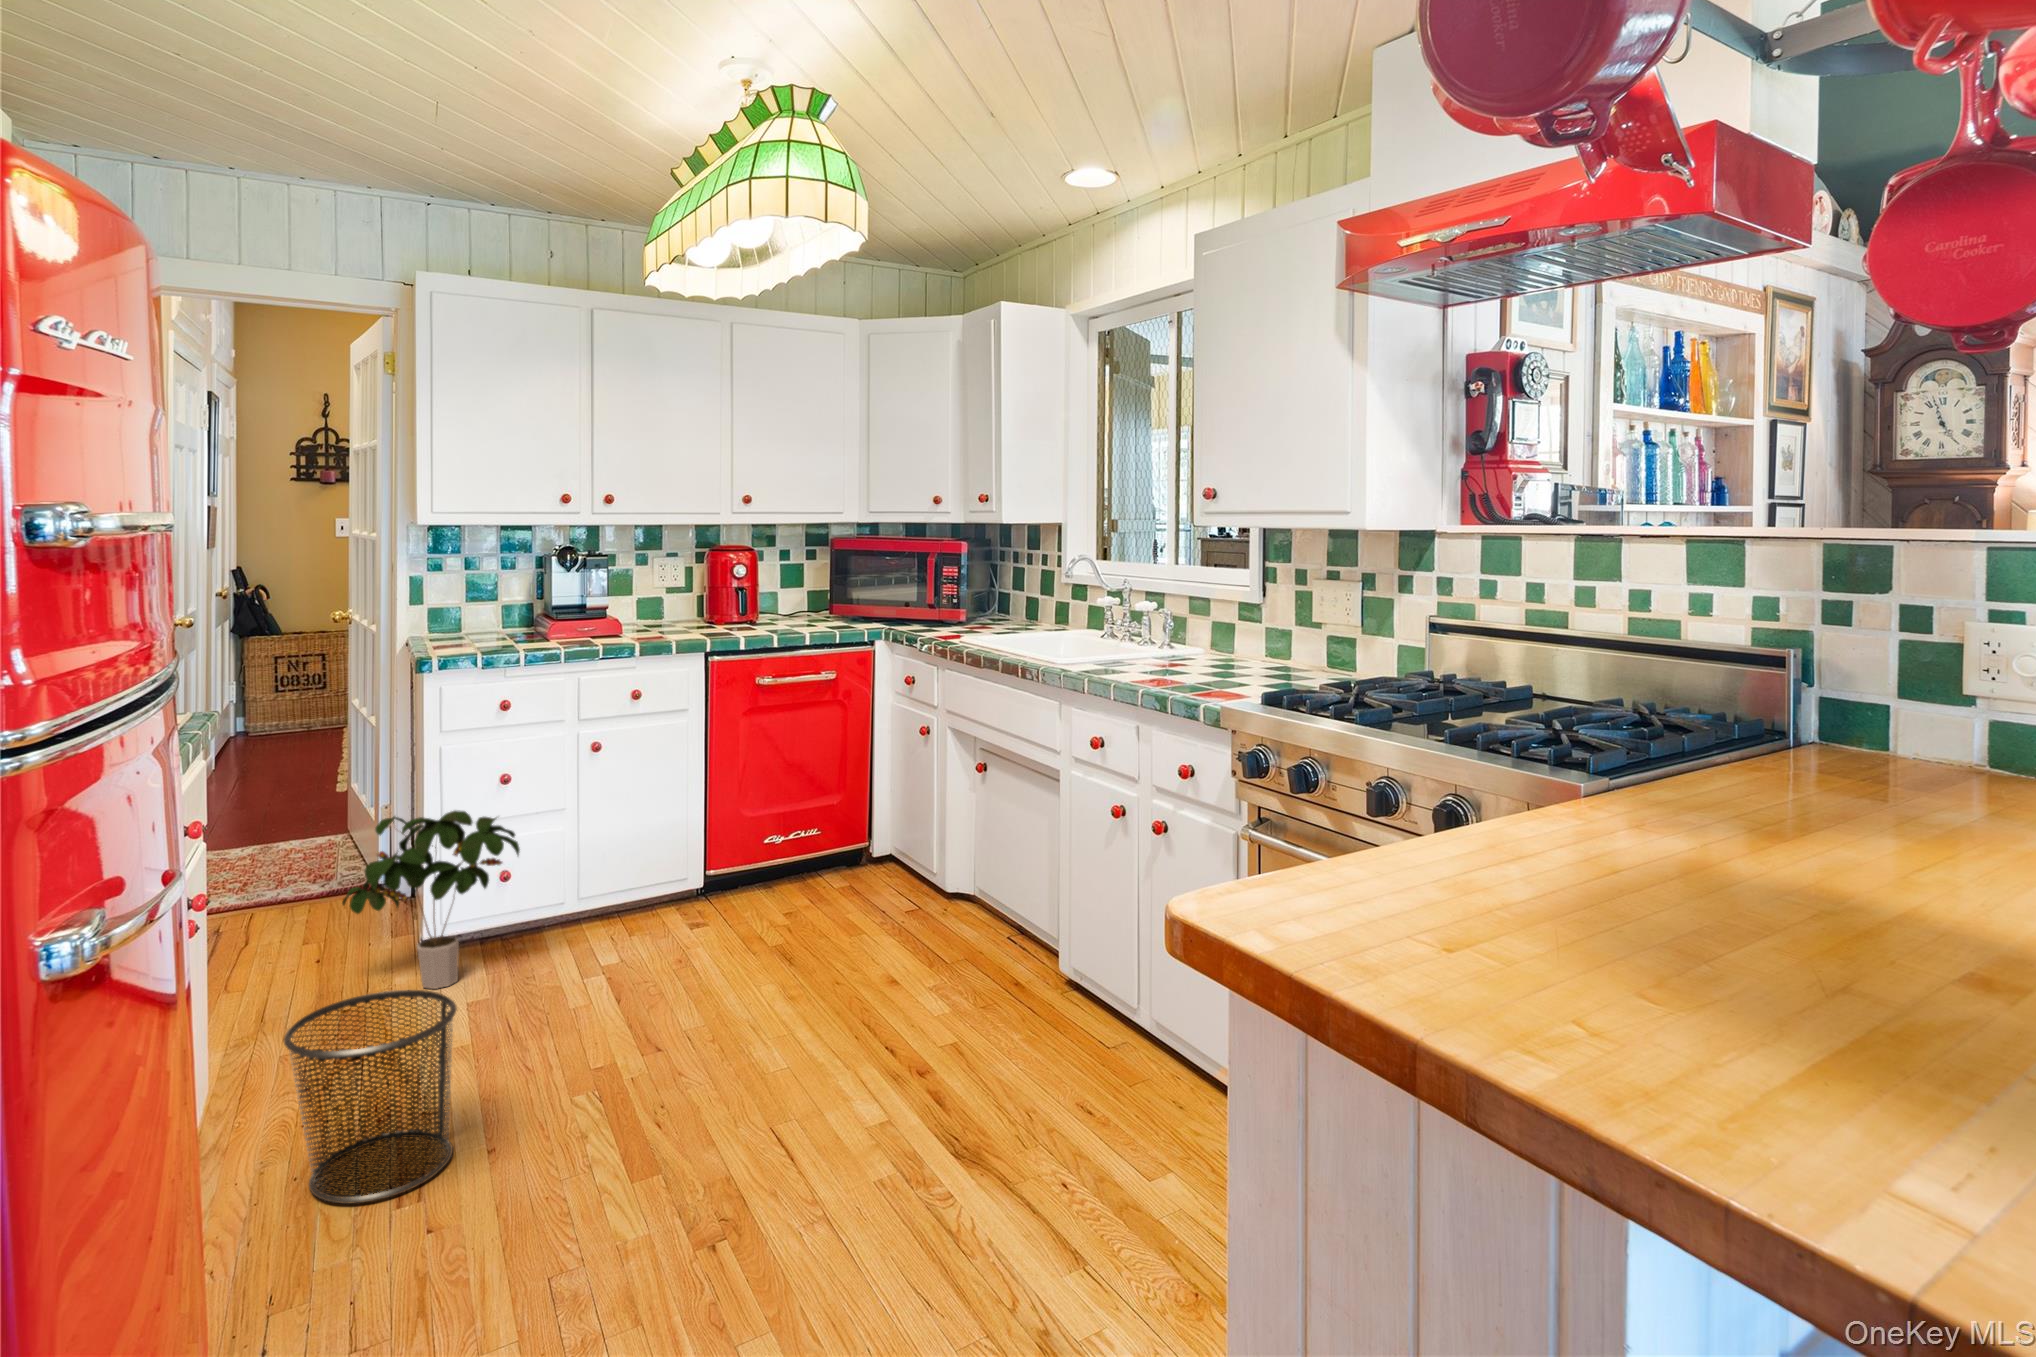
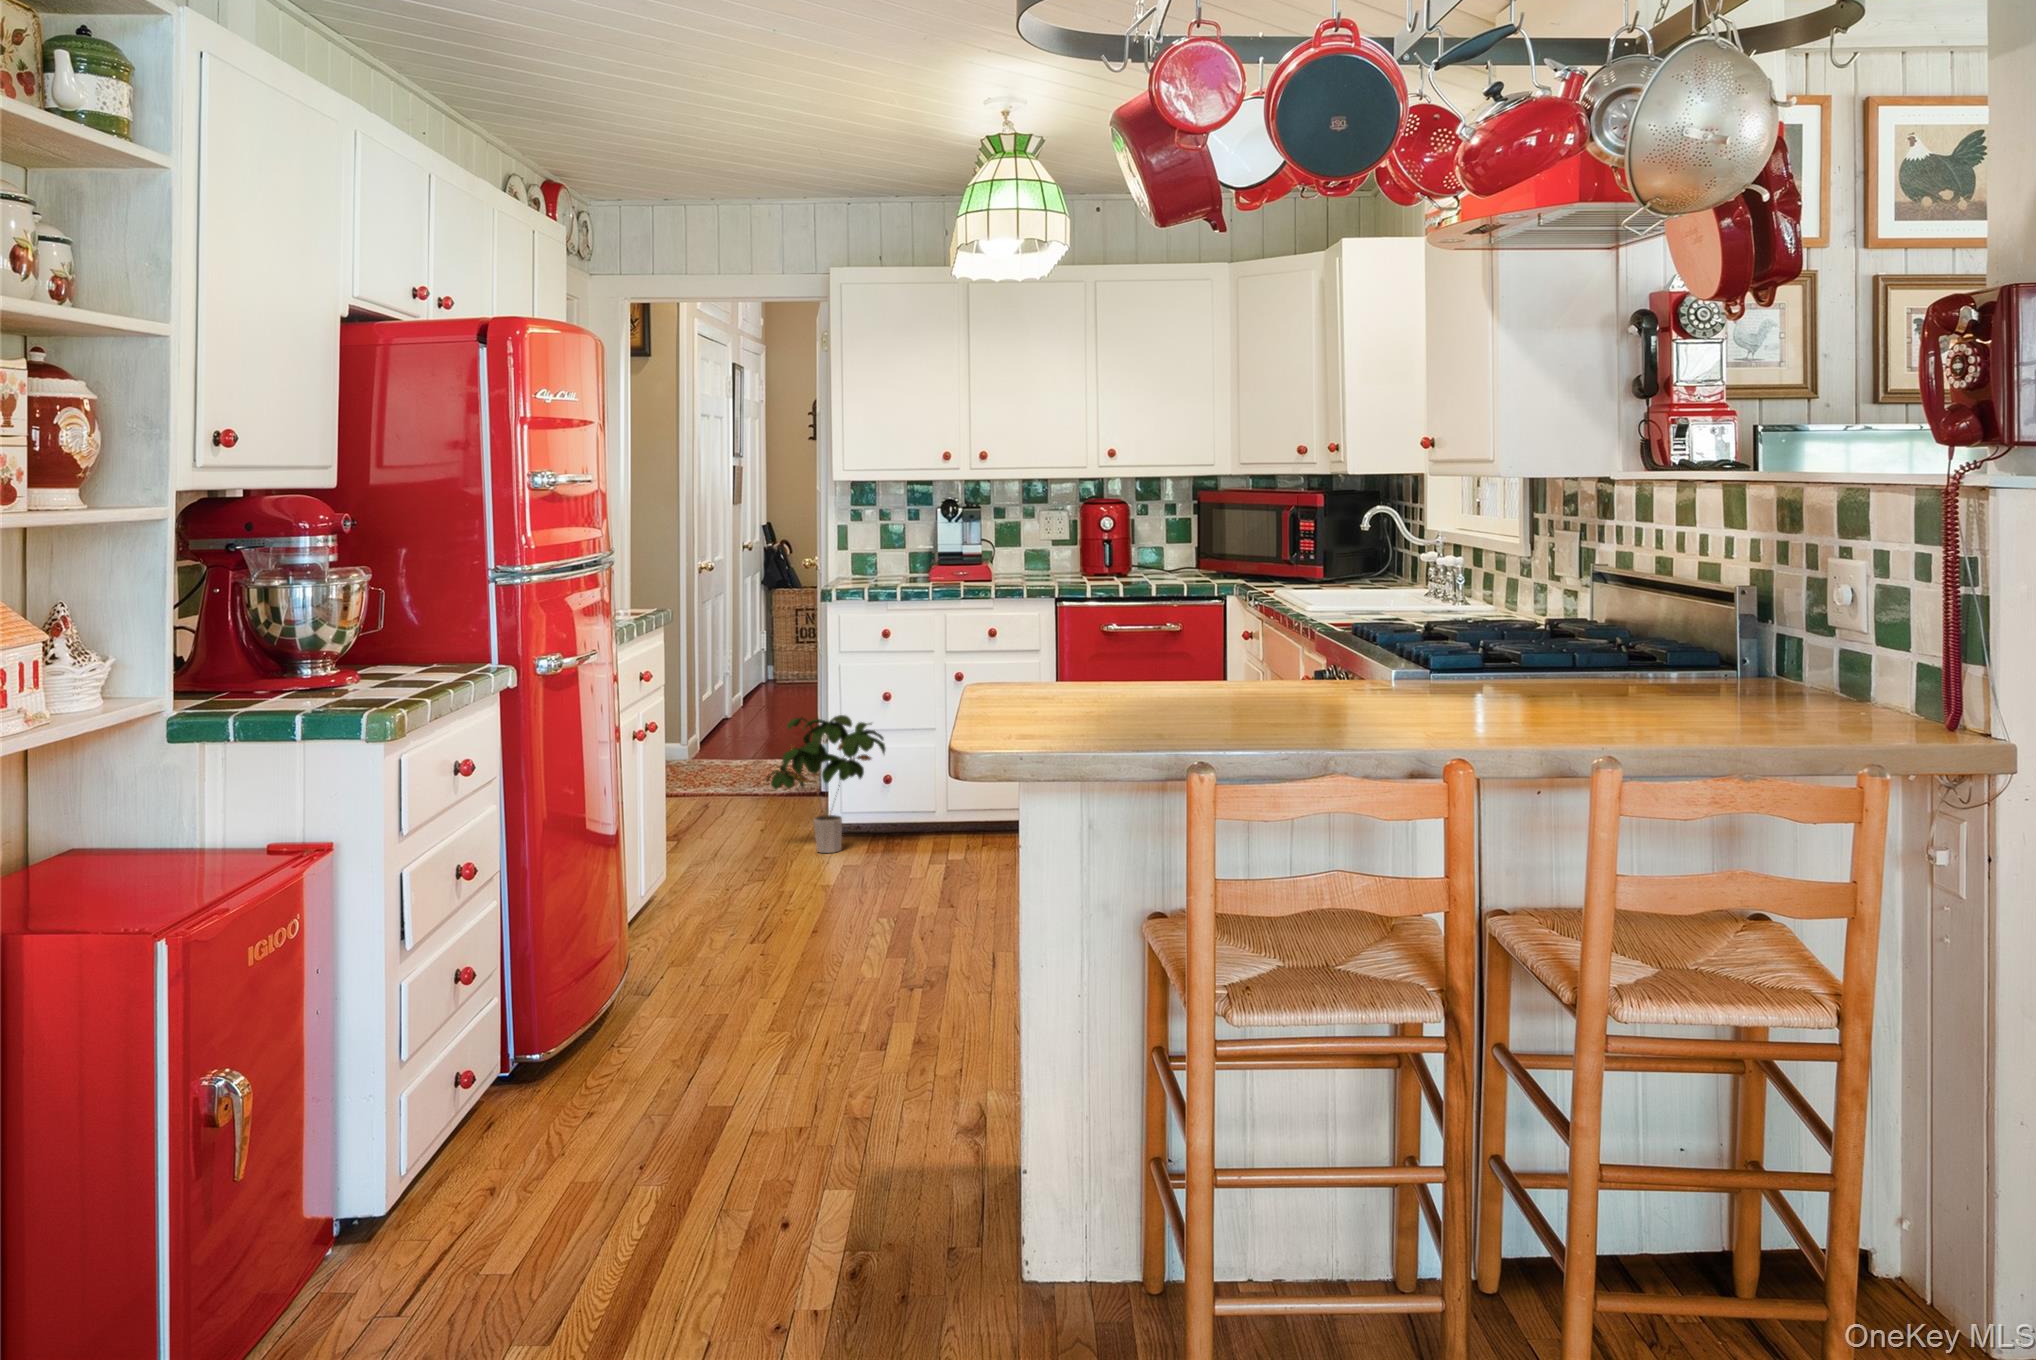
waste bin: present [284,990,457,1204] -> none [695,815,794,937]

